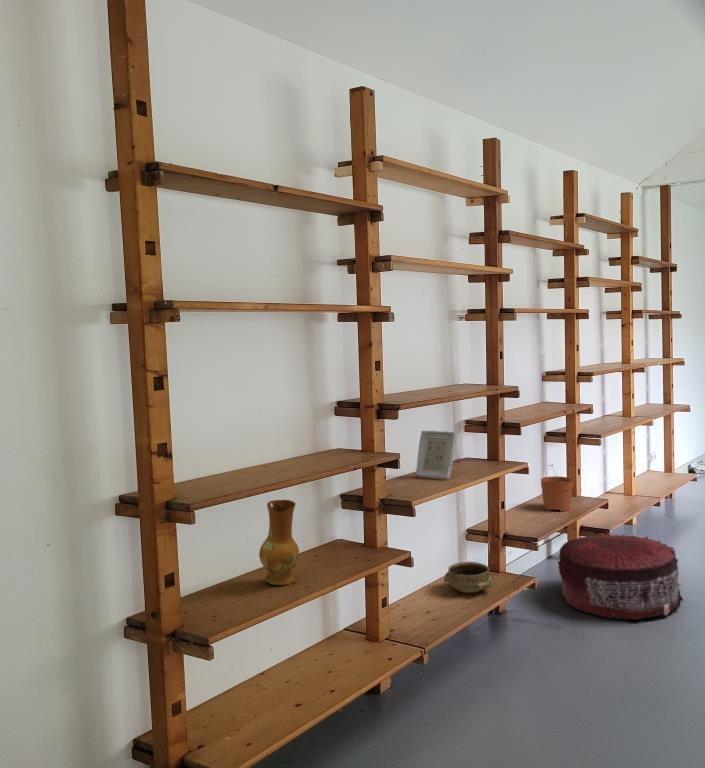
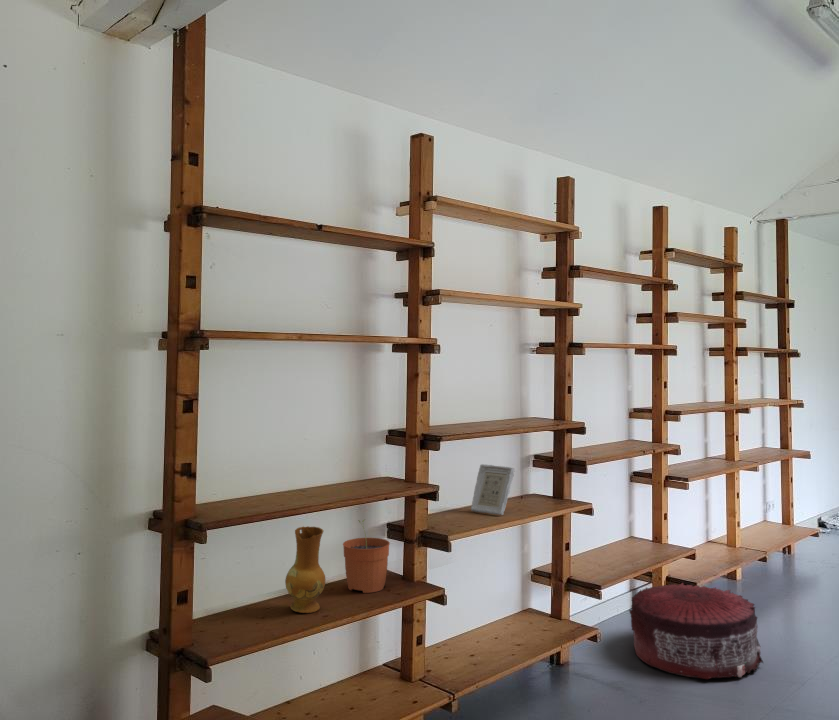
plant pot: present [541,464,573,511] -> present [343,520,390,593]
ceramic bowl: present [444,562,494,593] -> none [500,603,552,637]

